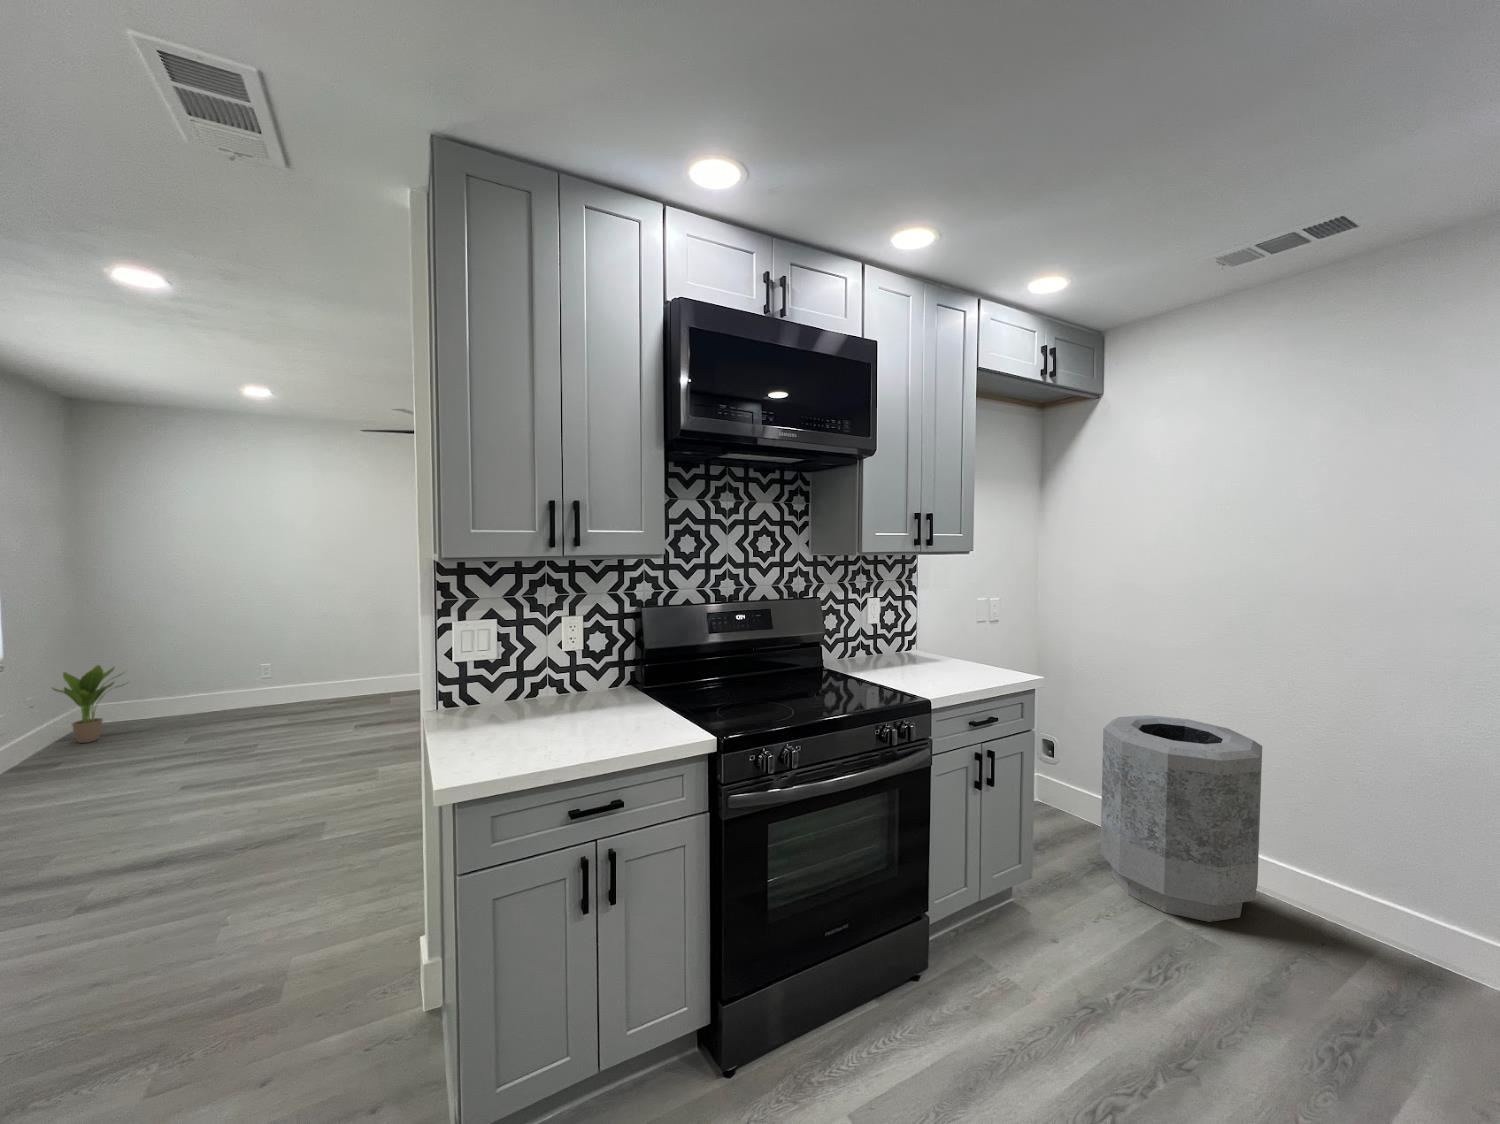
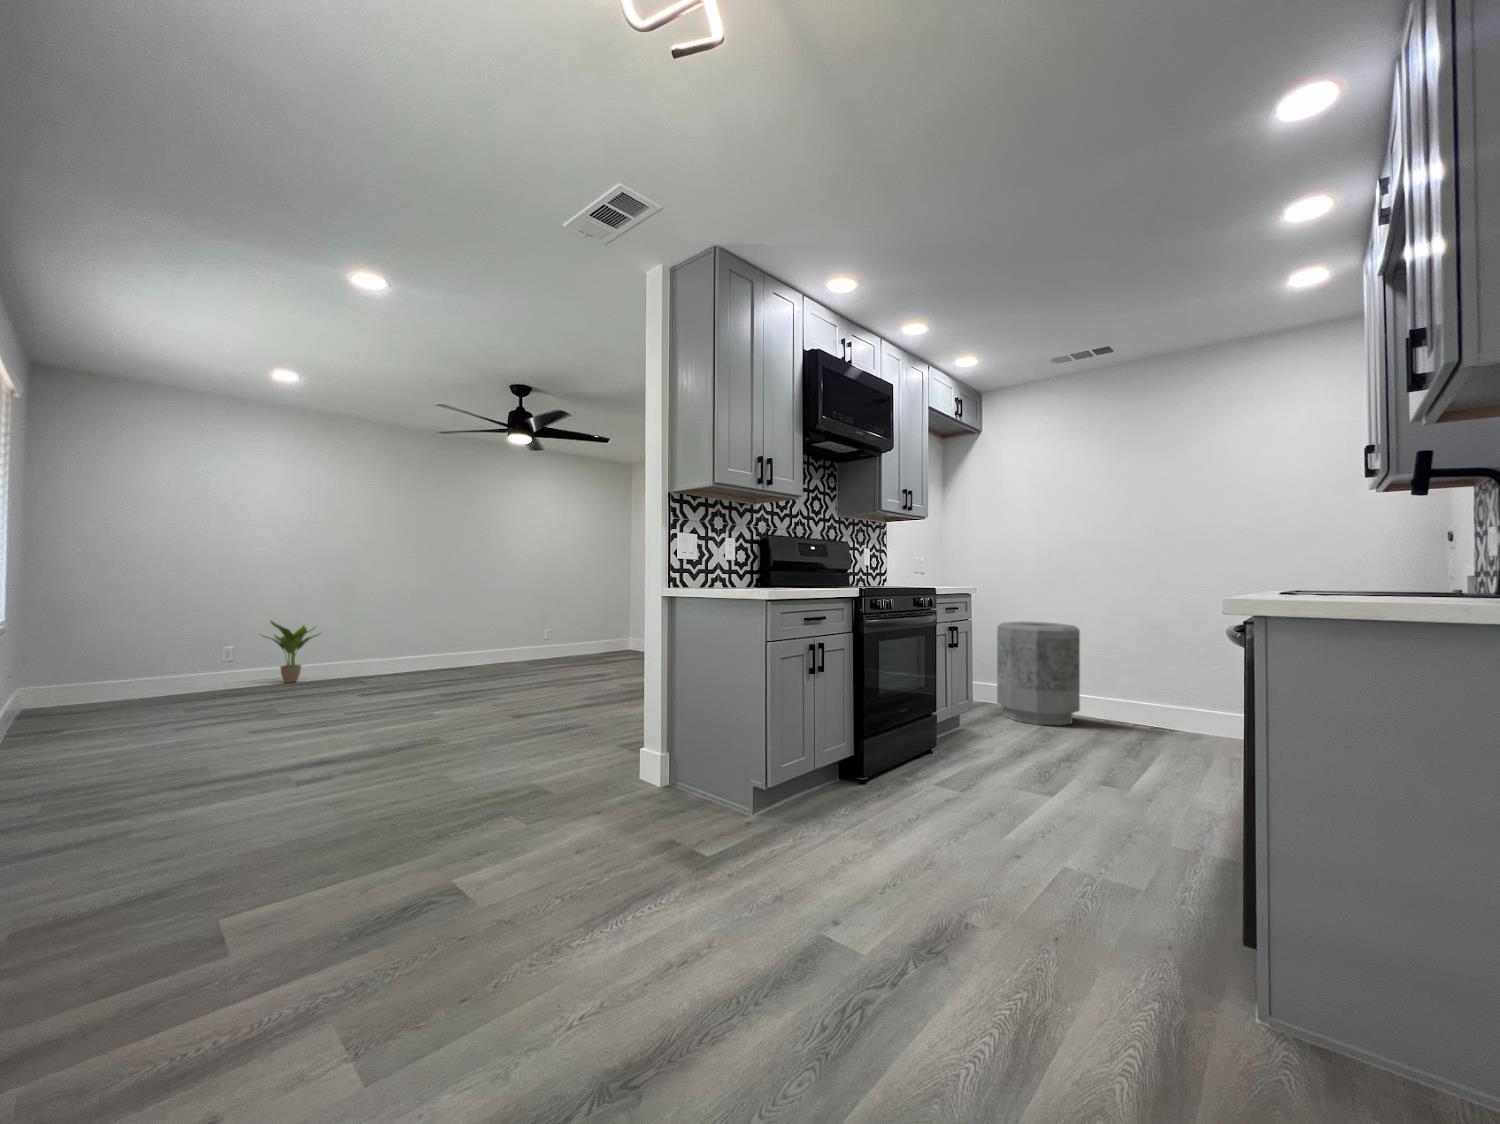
potted plant: present [53,665,122,743] -> present [263,621,319,683]

